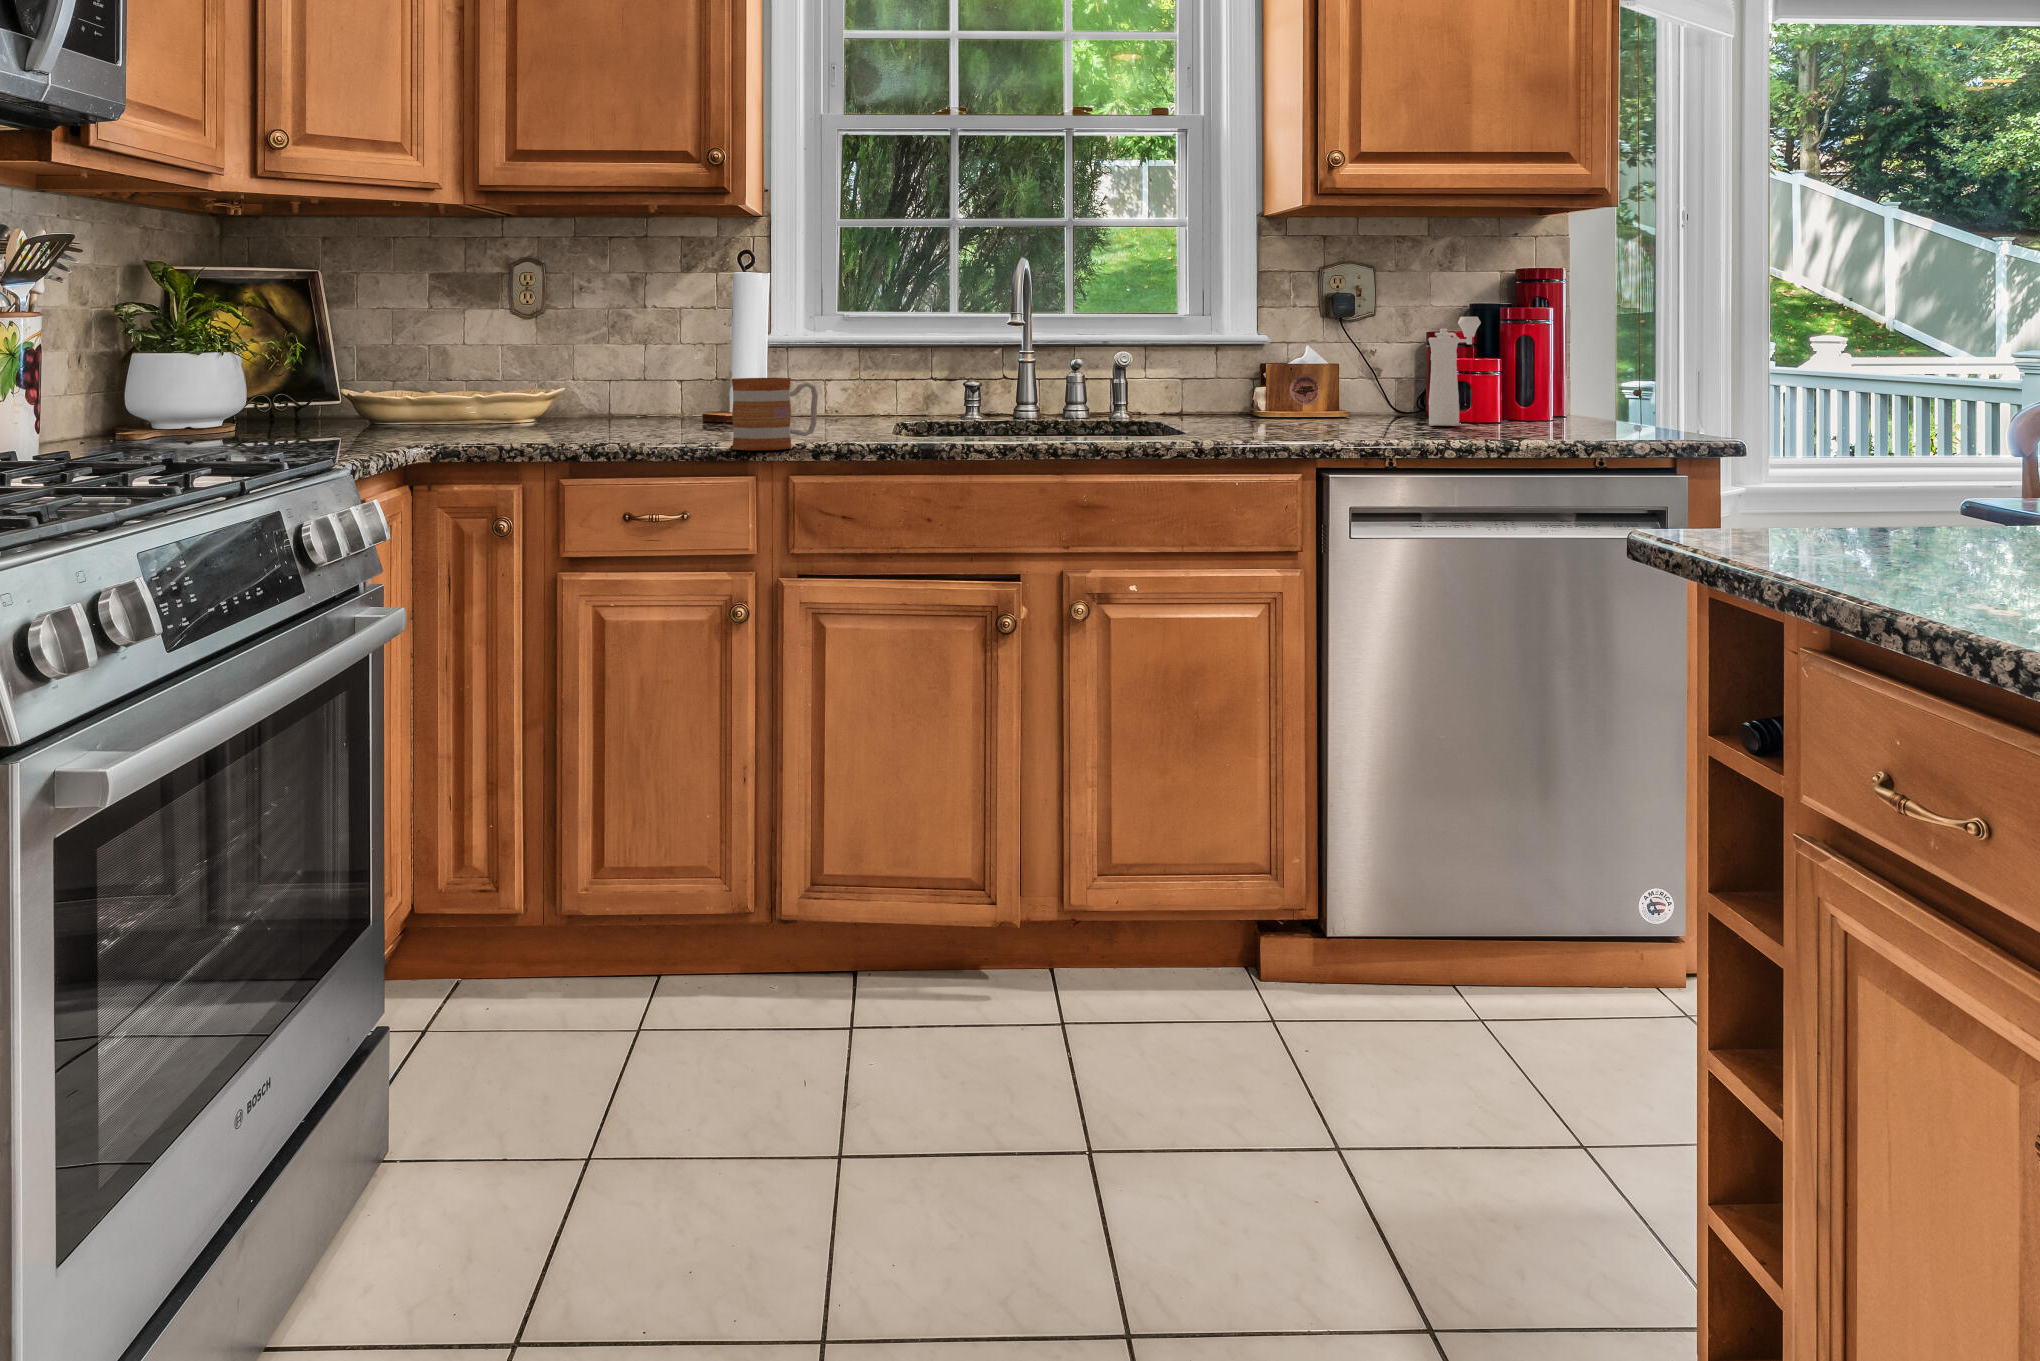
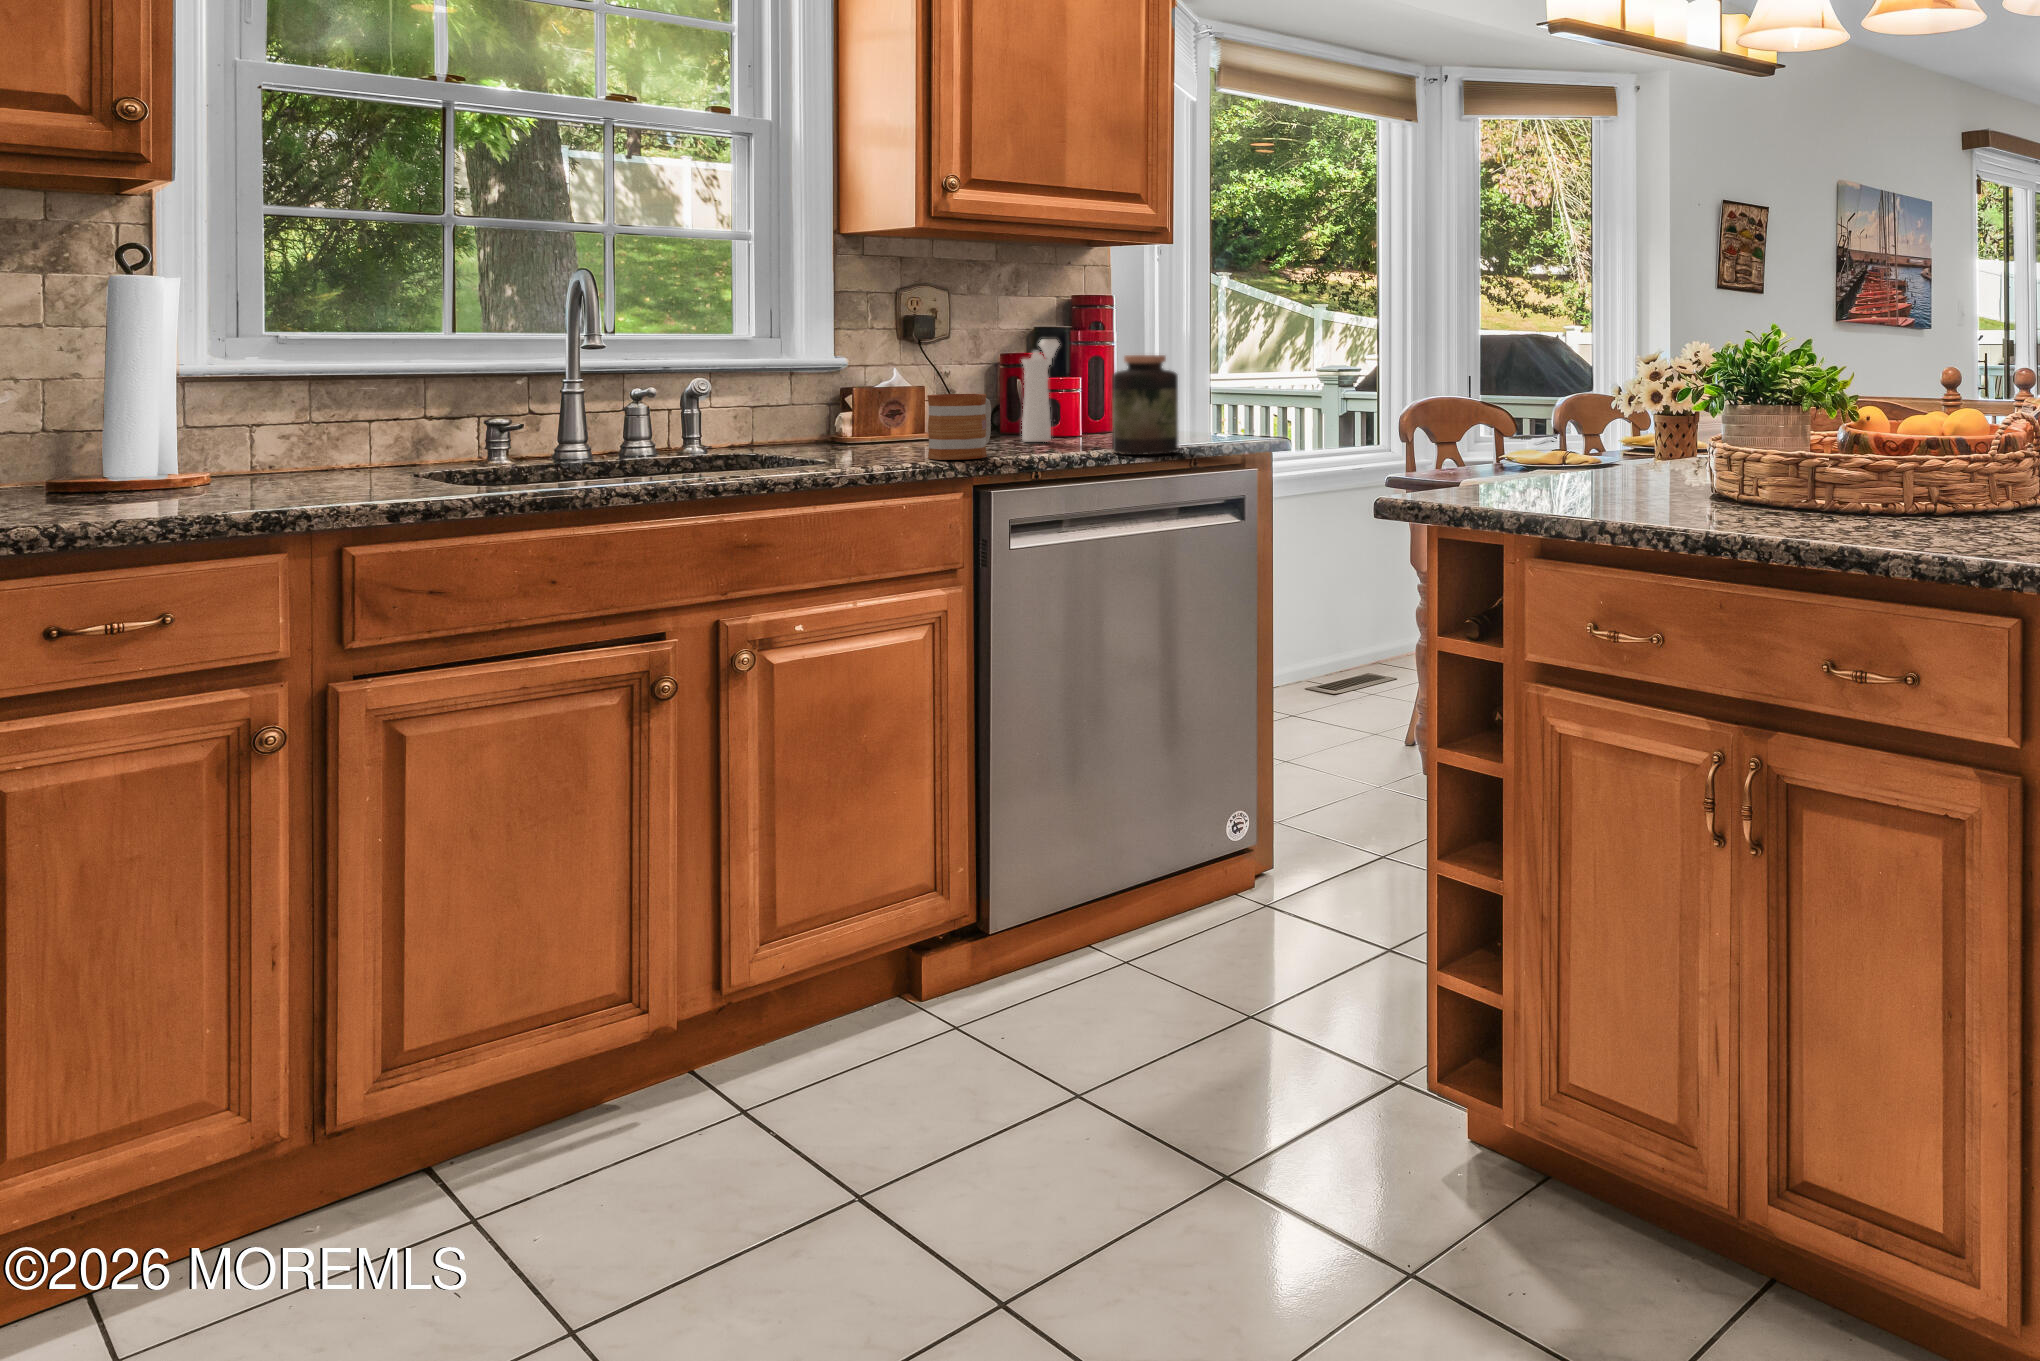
jar: none [1498,331,1577,444] -> present [1112,355,1179,455]
mug: present [732,378,818,450] -> present [927,394,991,460]

